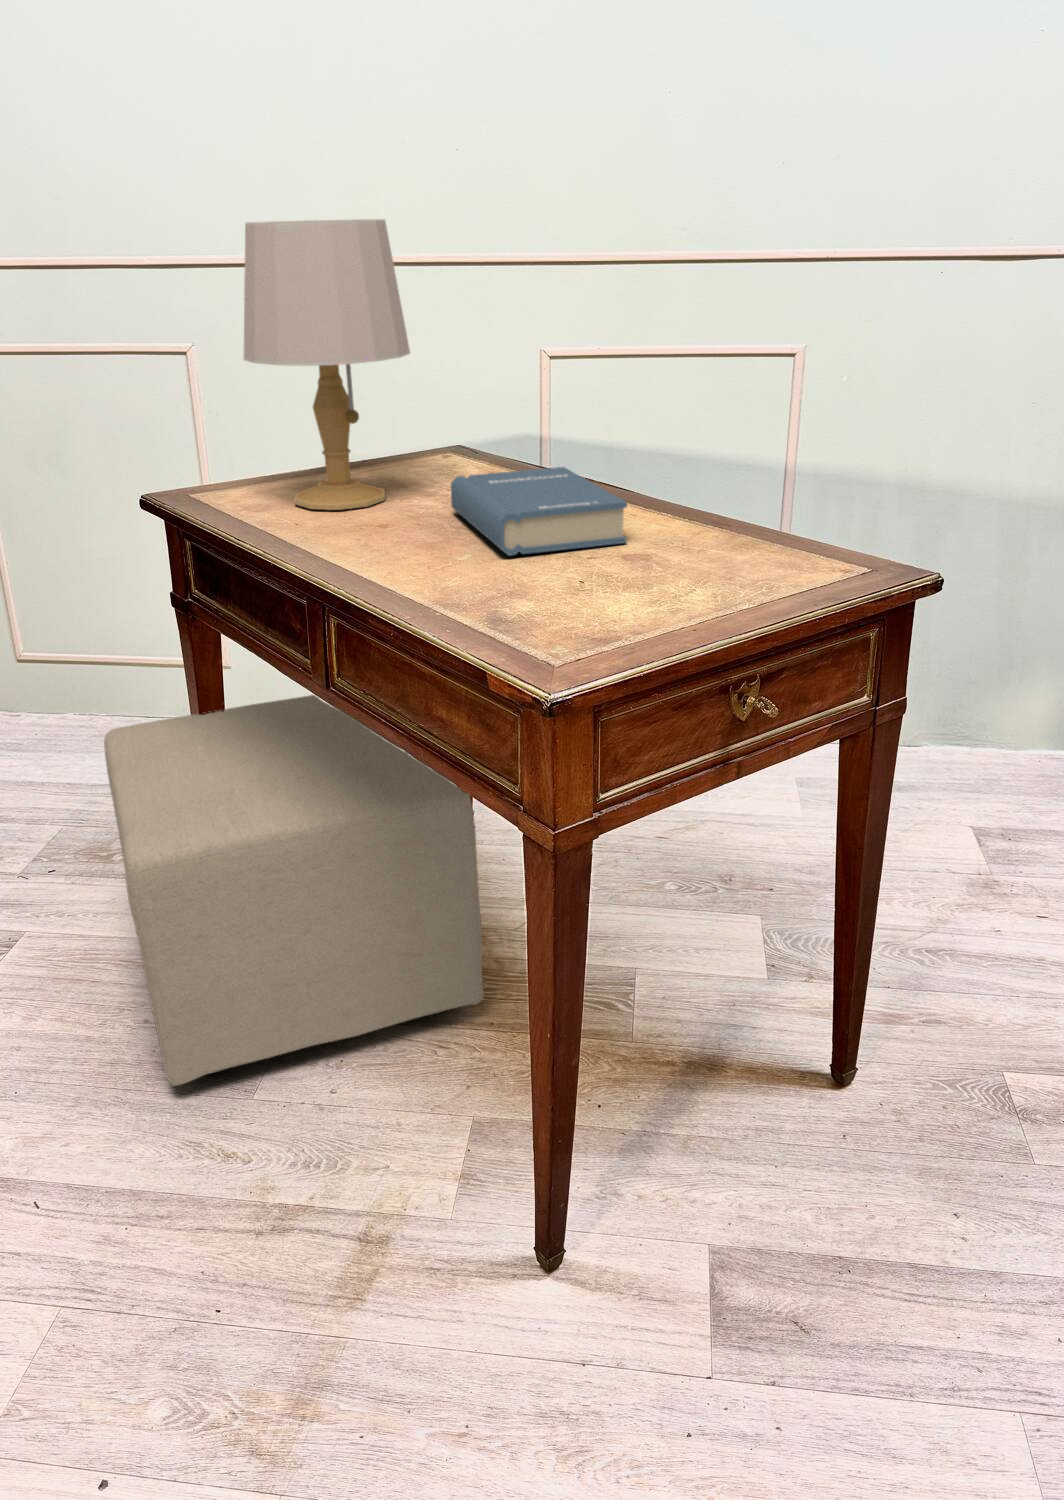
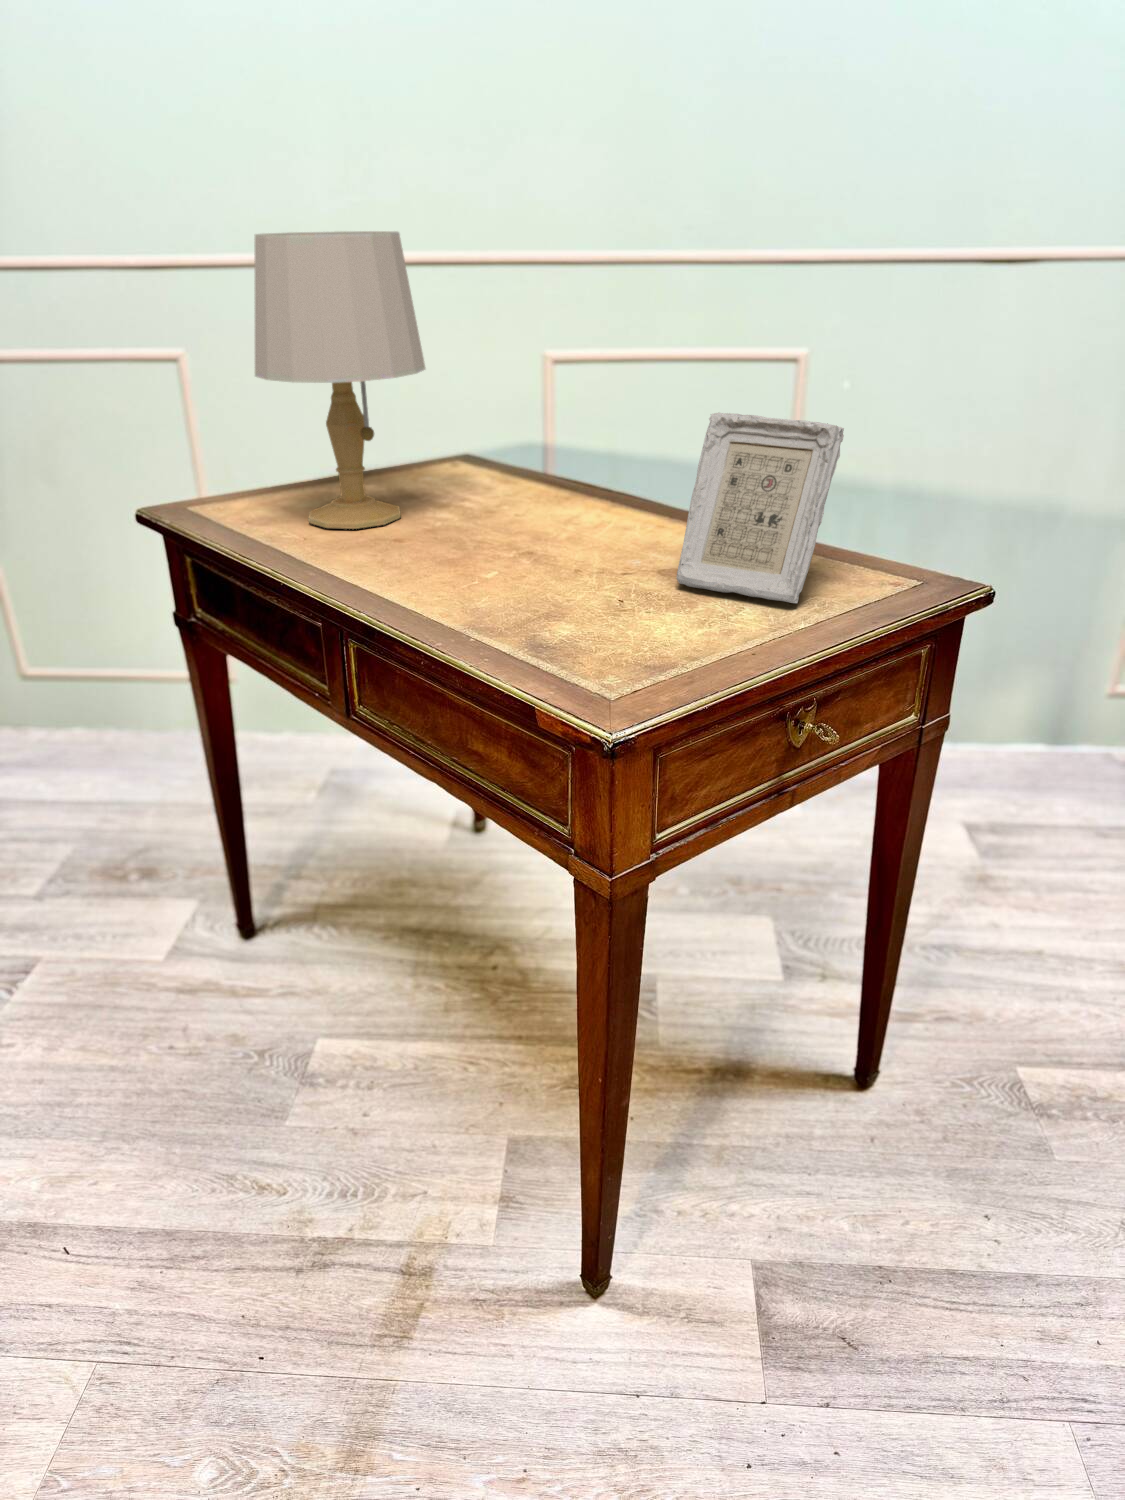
picture frame: none [642,393,807,580] -> present [677,413,844,603]
hardback book: present [451,467,627,556] -> none [470,483,656,578]
ottoman: present [104,694,484,1086] -> none [115,700,508,1116]

